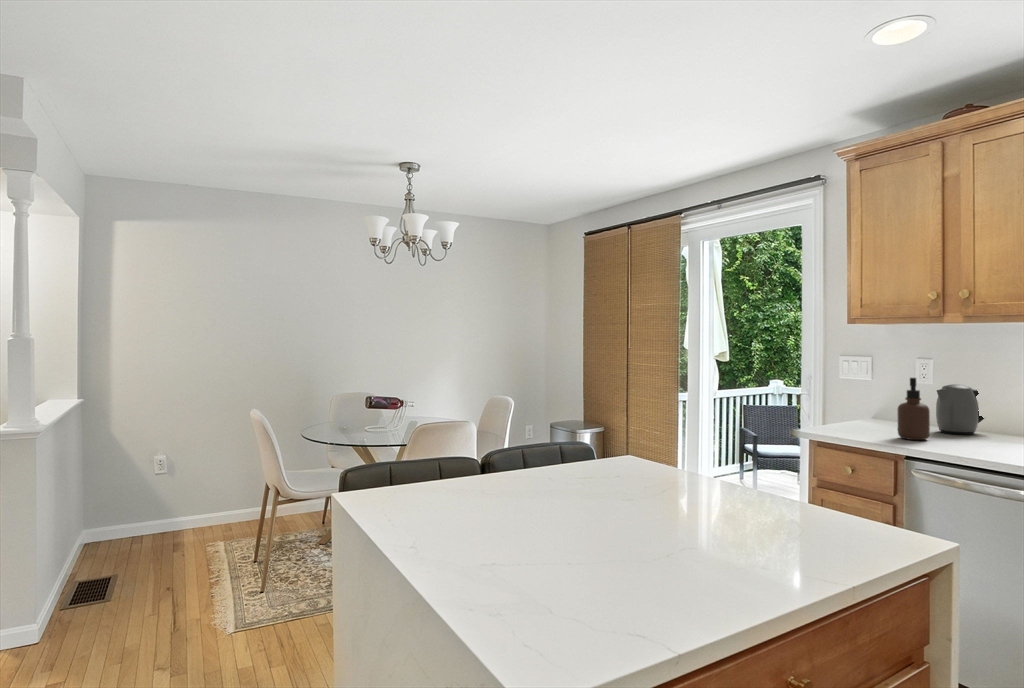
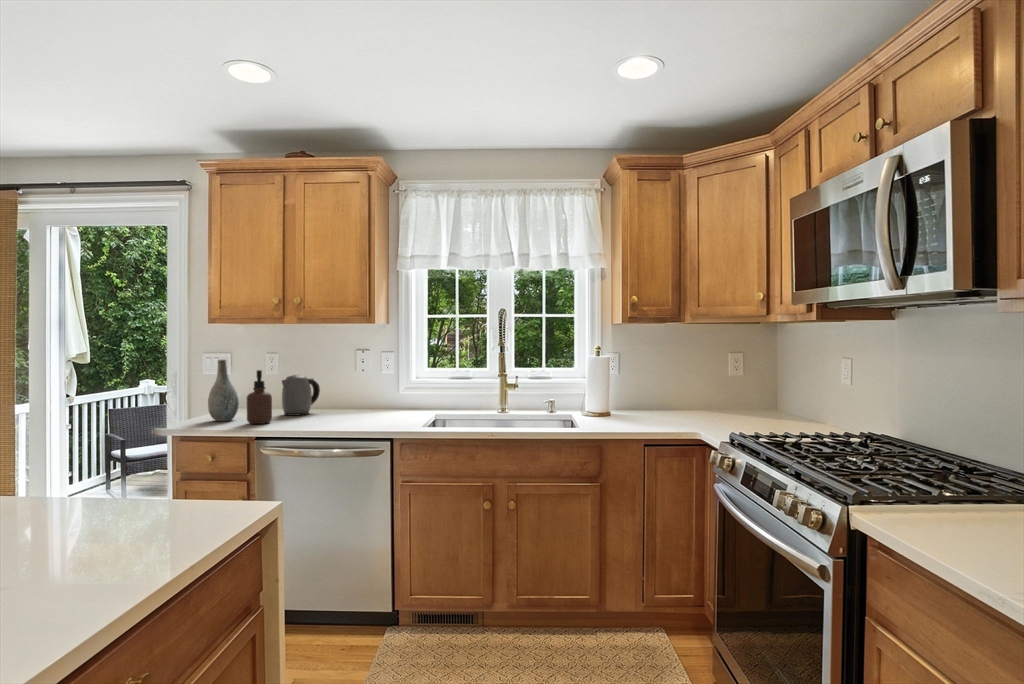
vase: none [849,363,884,431] -> present [208,359,239,421]

